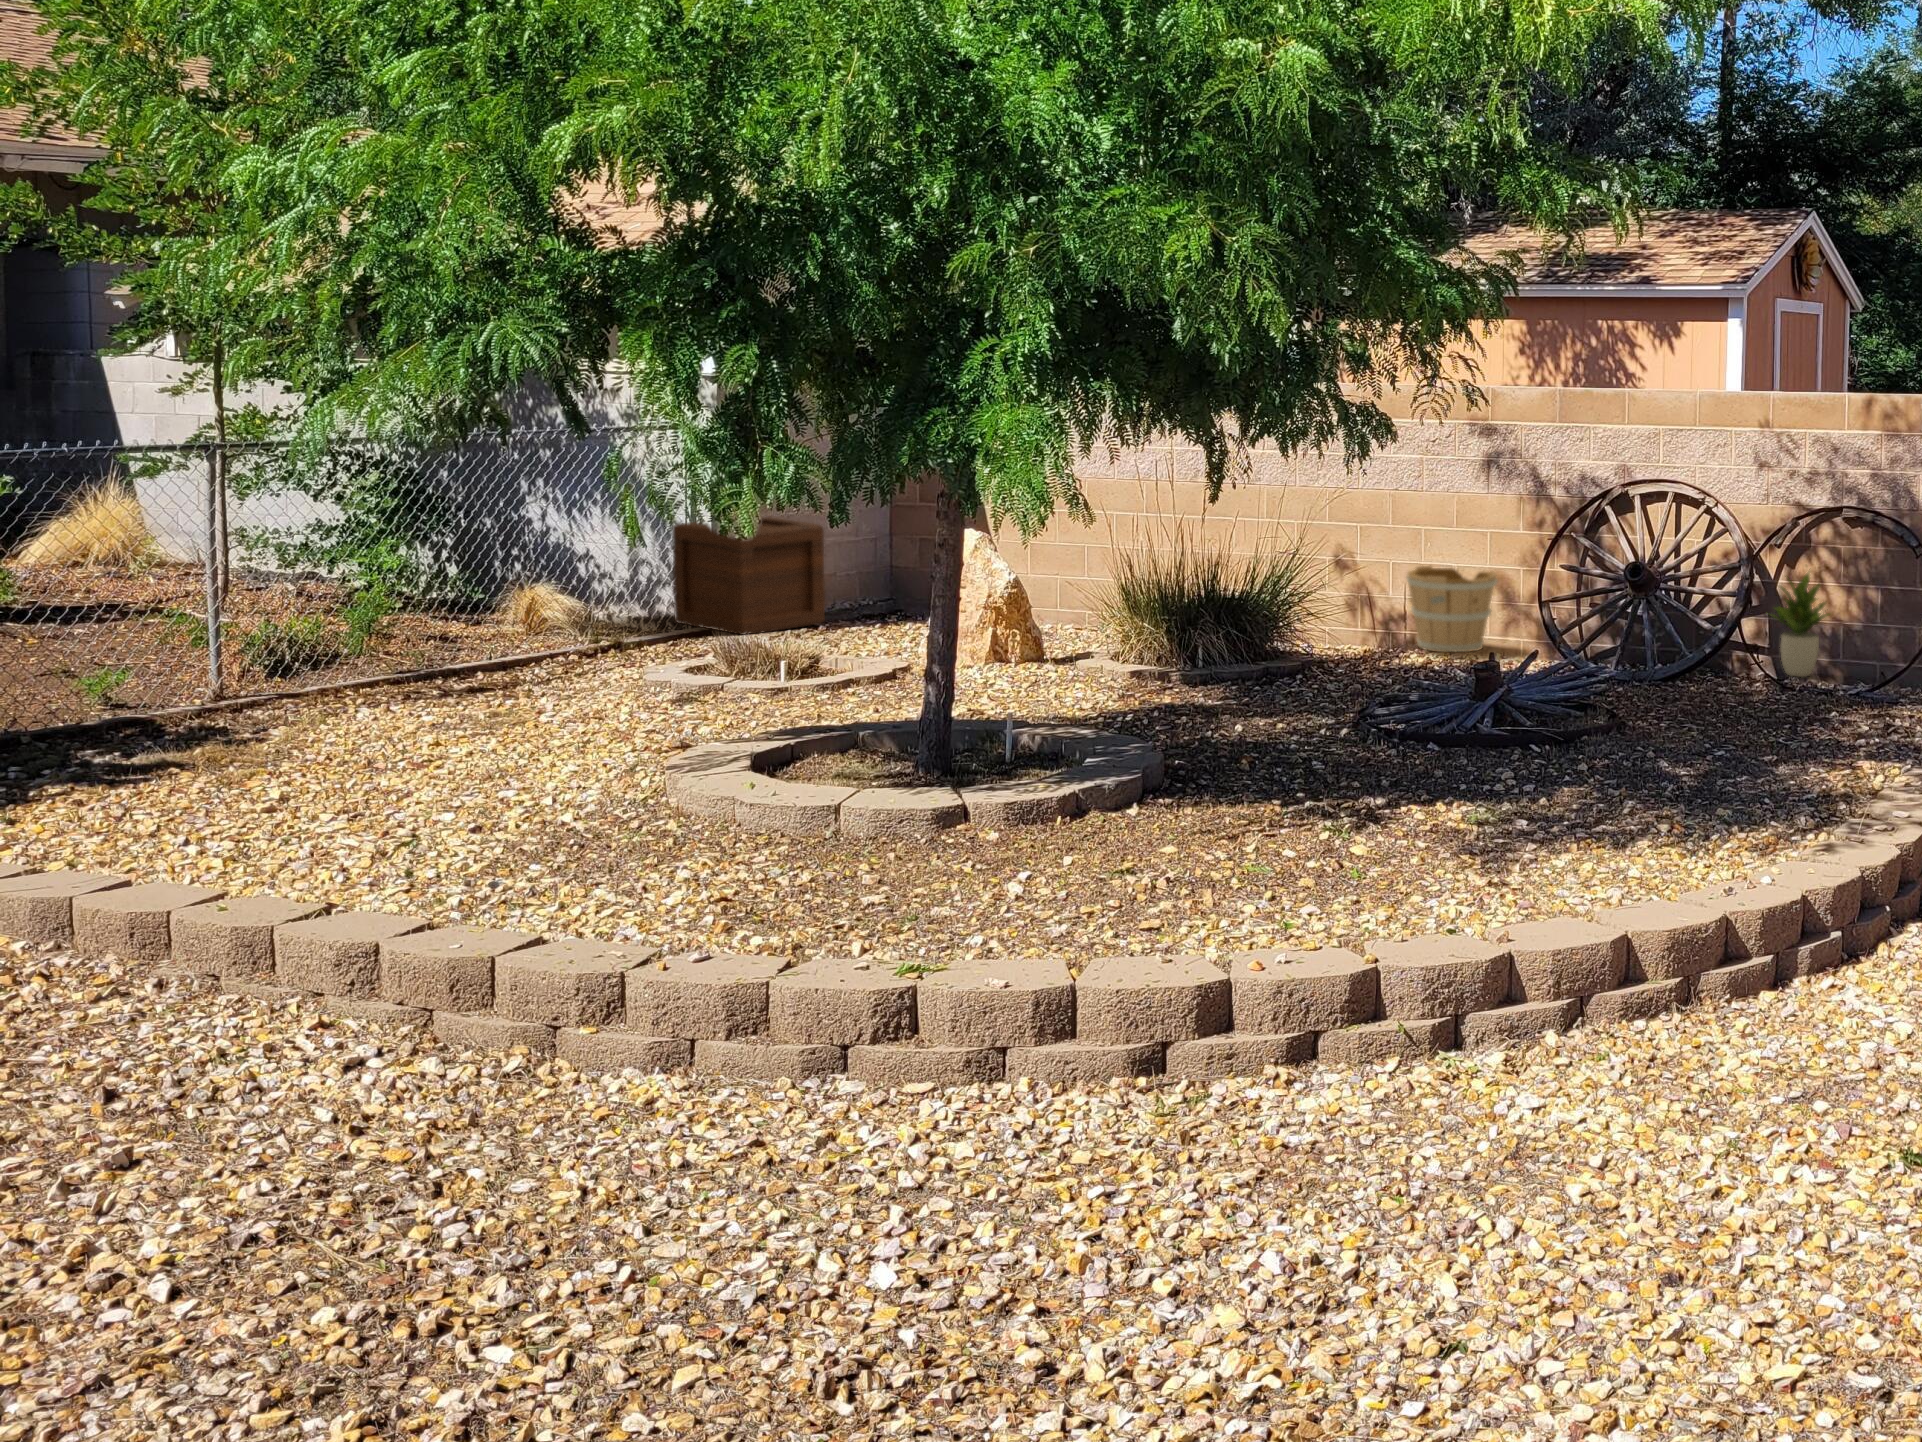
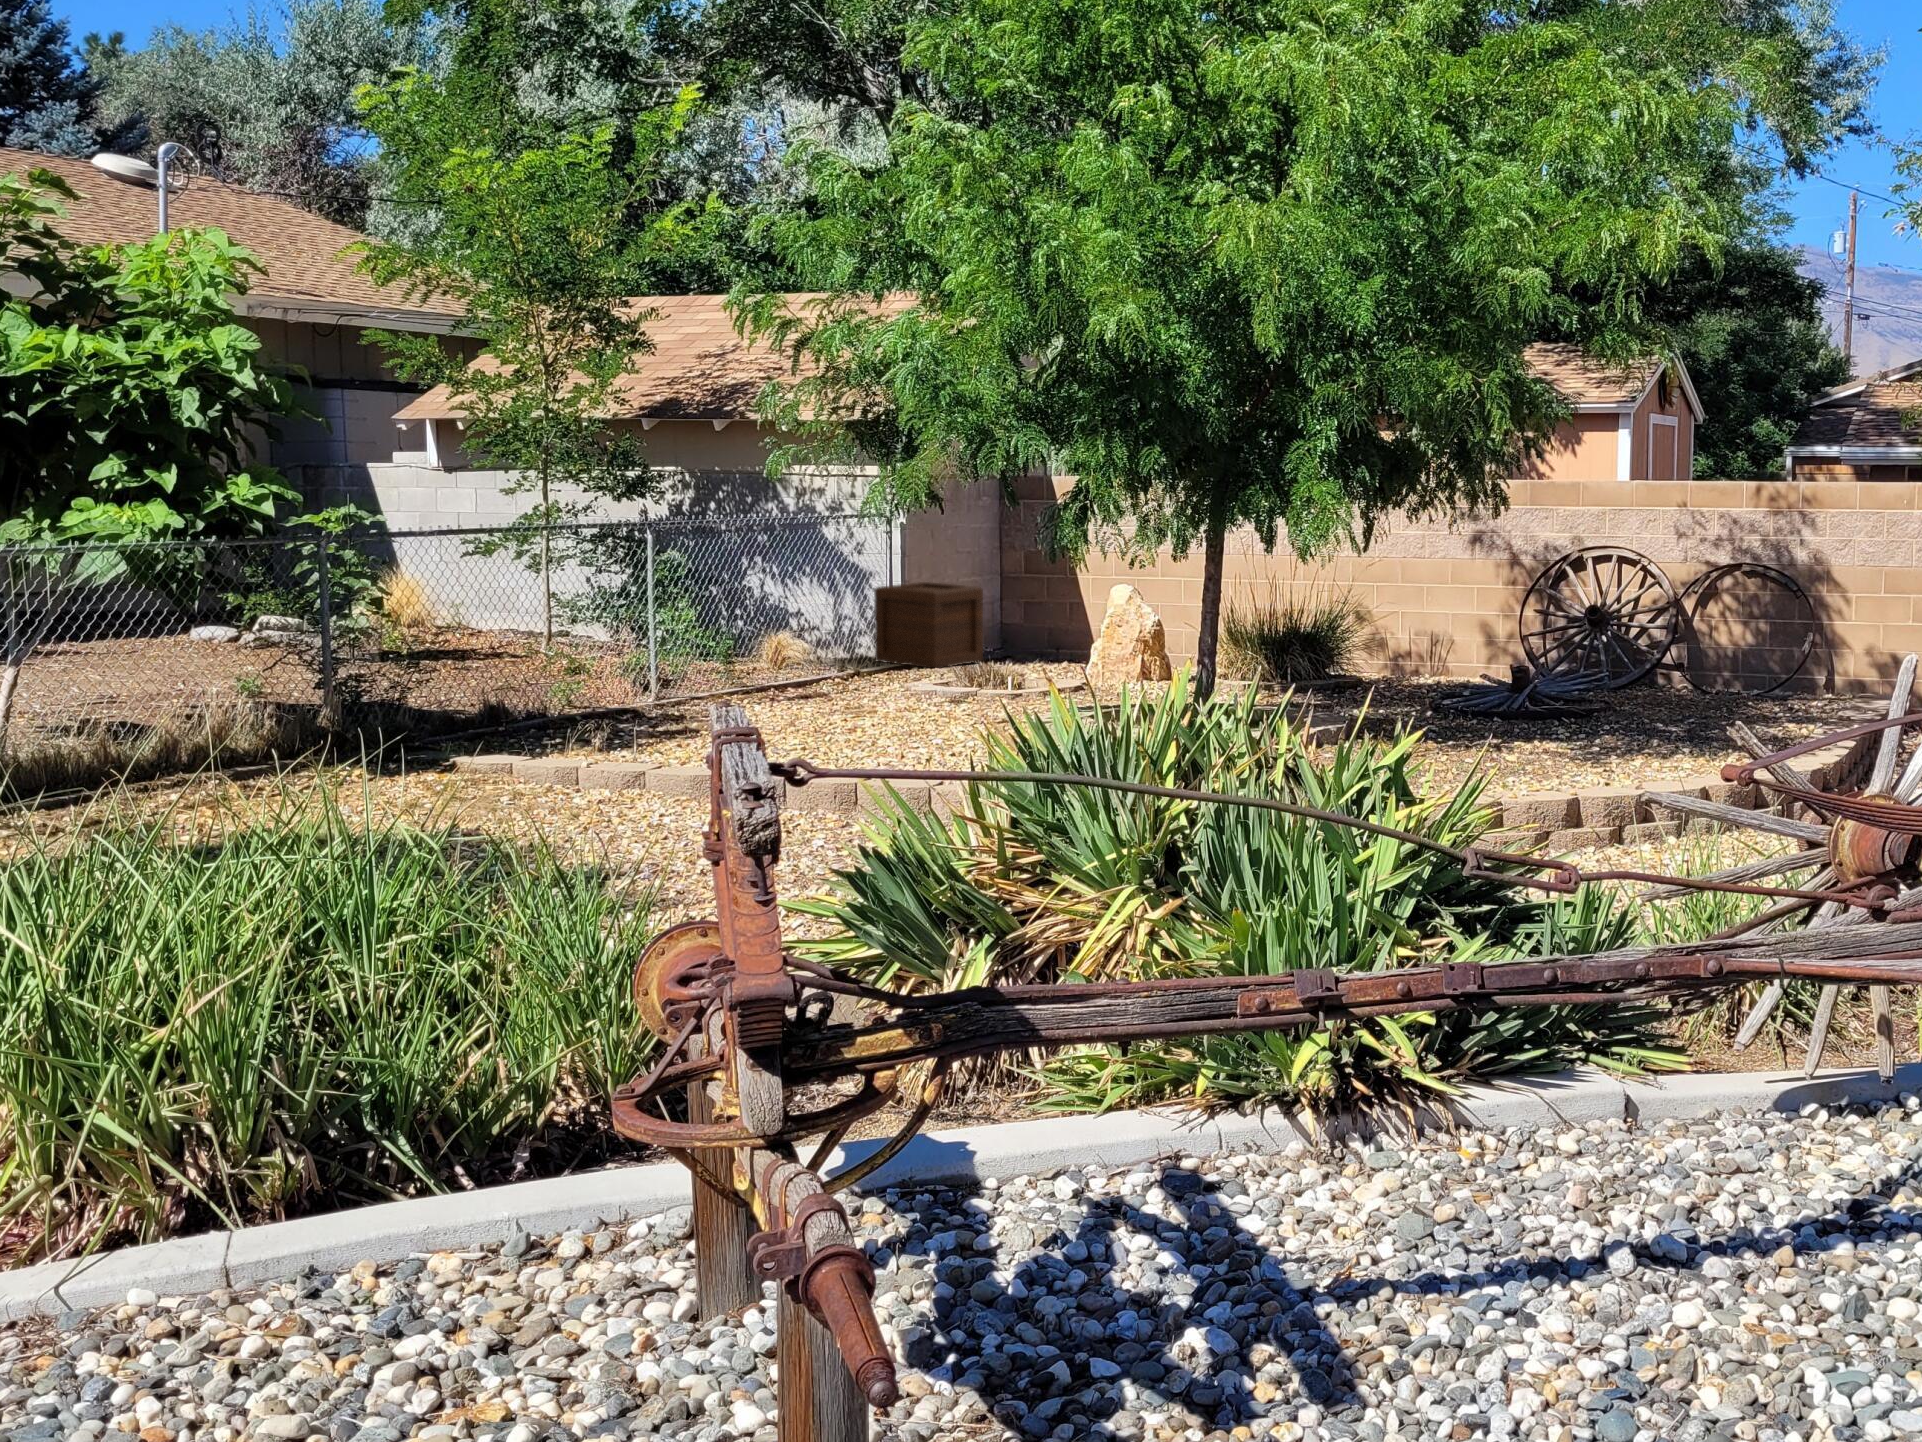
wooden bucket: present [1407,566,1497,652] -> none [1417,614,1485,677]
potted plant: present [1766,572,1830,677] -> none [1687,609,1737,687]

